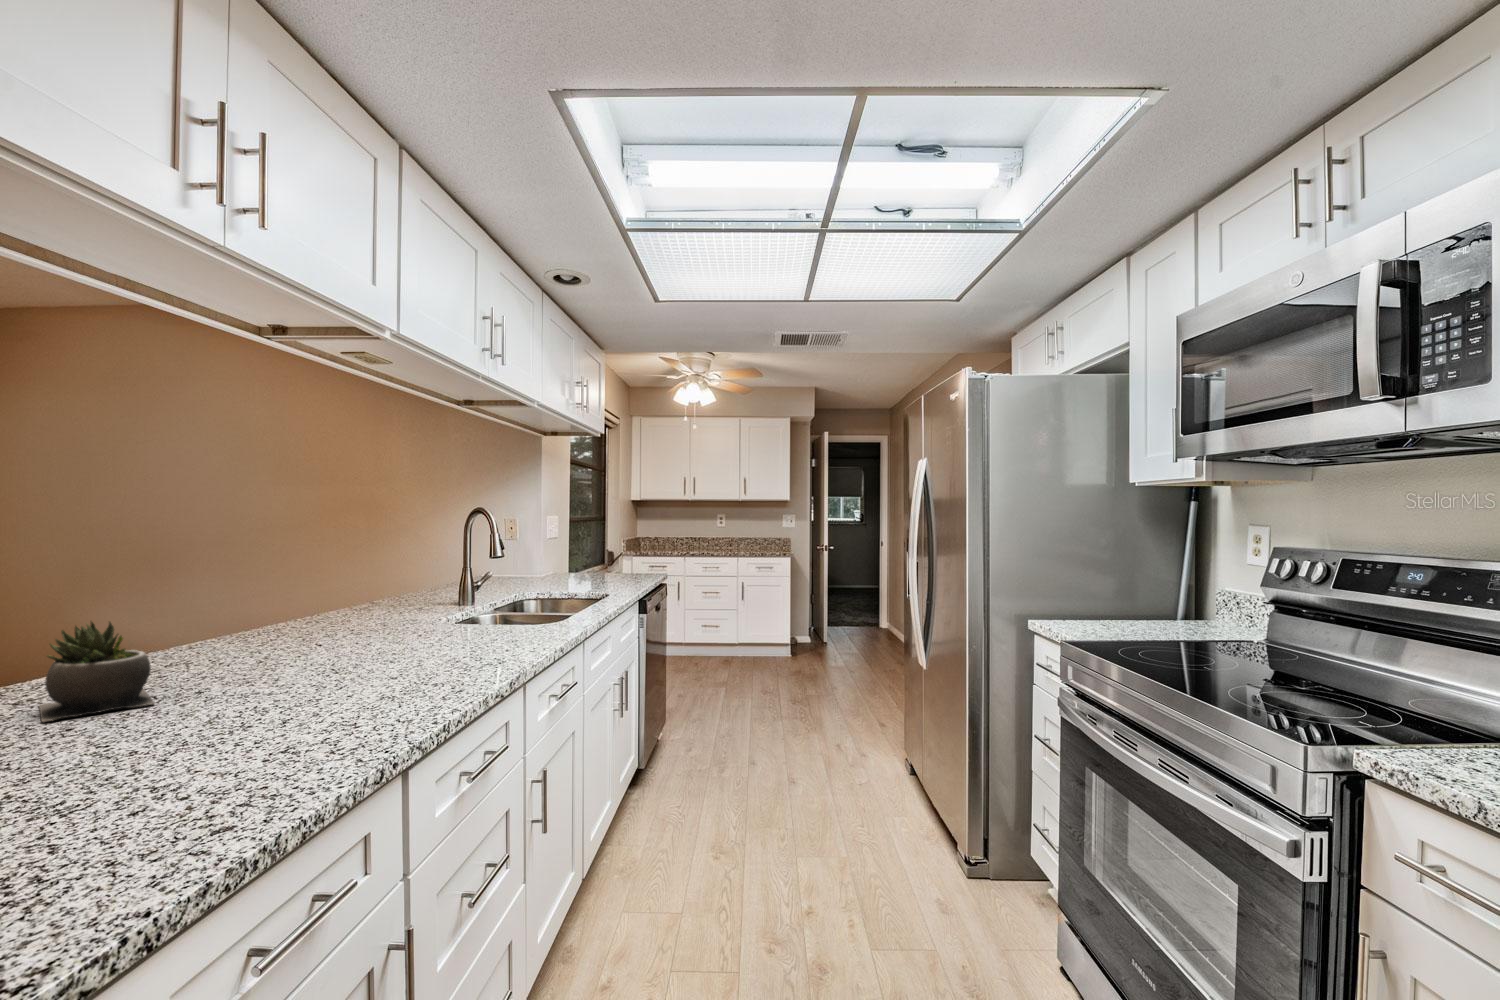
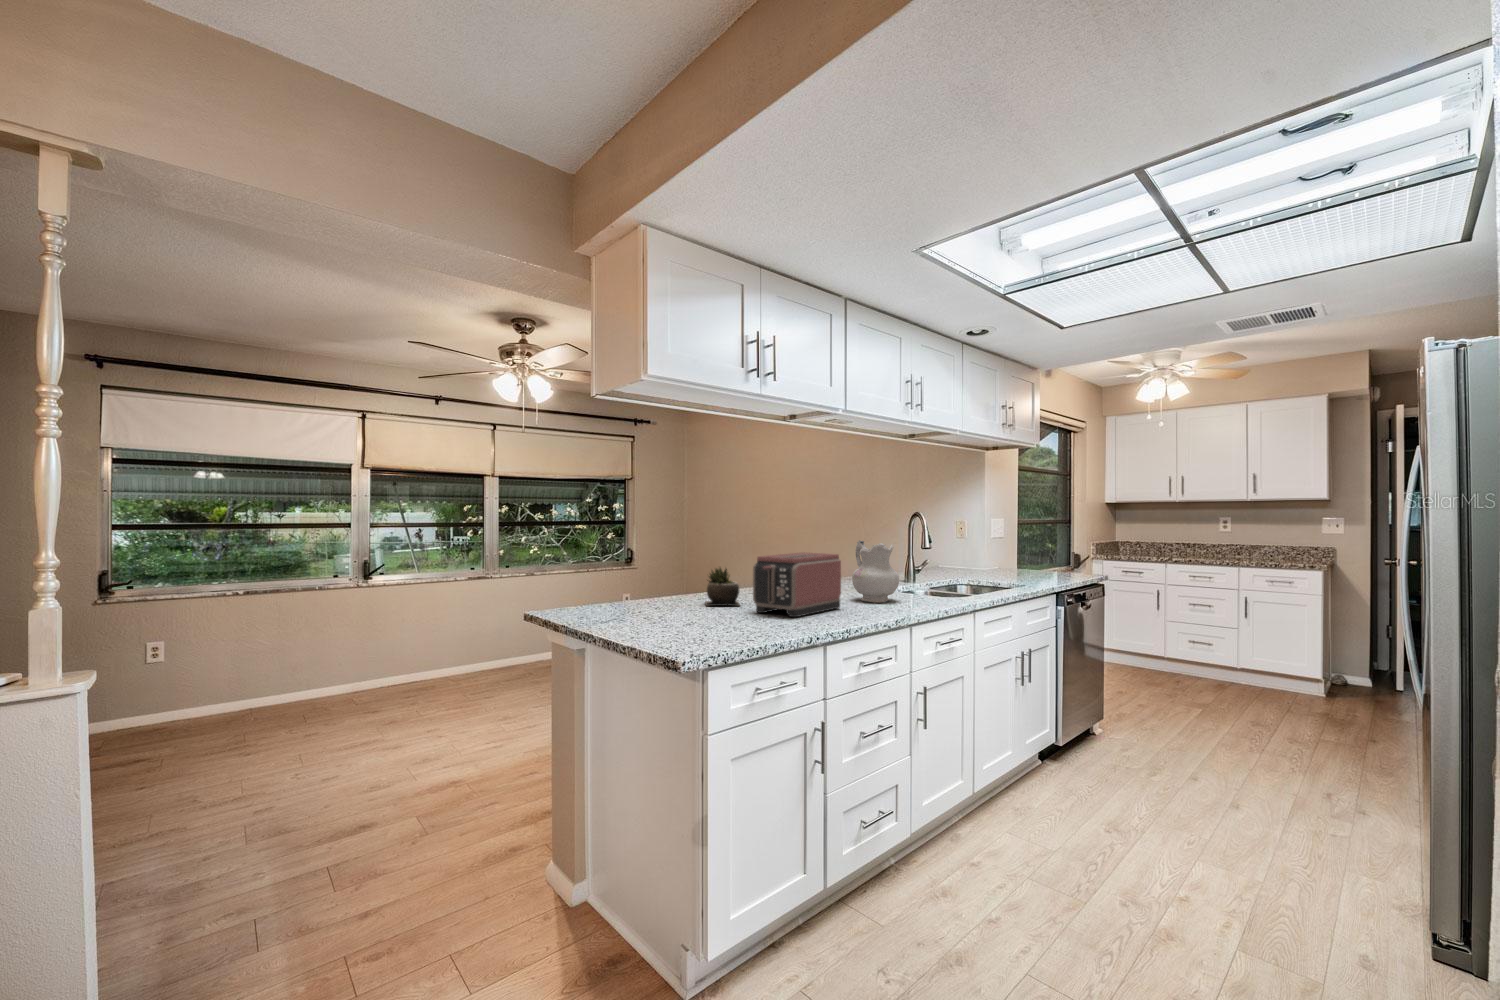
ceramic pitcher: none [405,550,487,650] -> present [852,540,899,603]
toaster: none [198,577,401,718] -> present [753,552,841,617]

